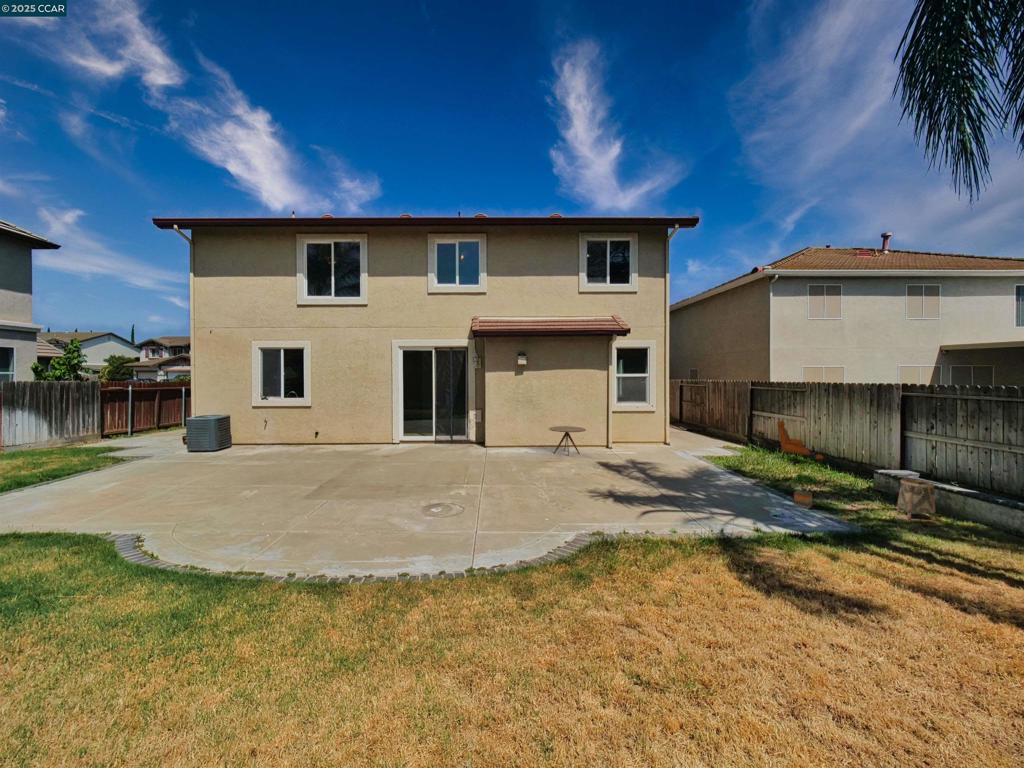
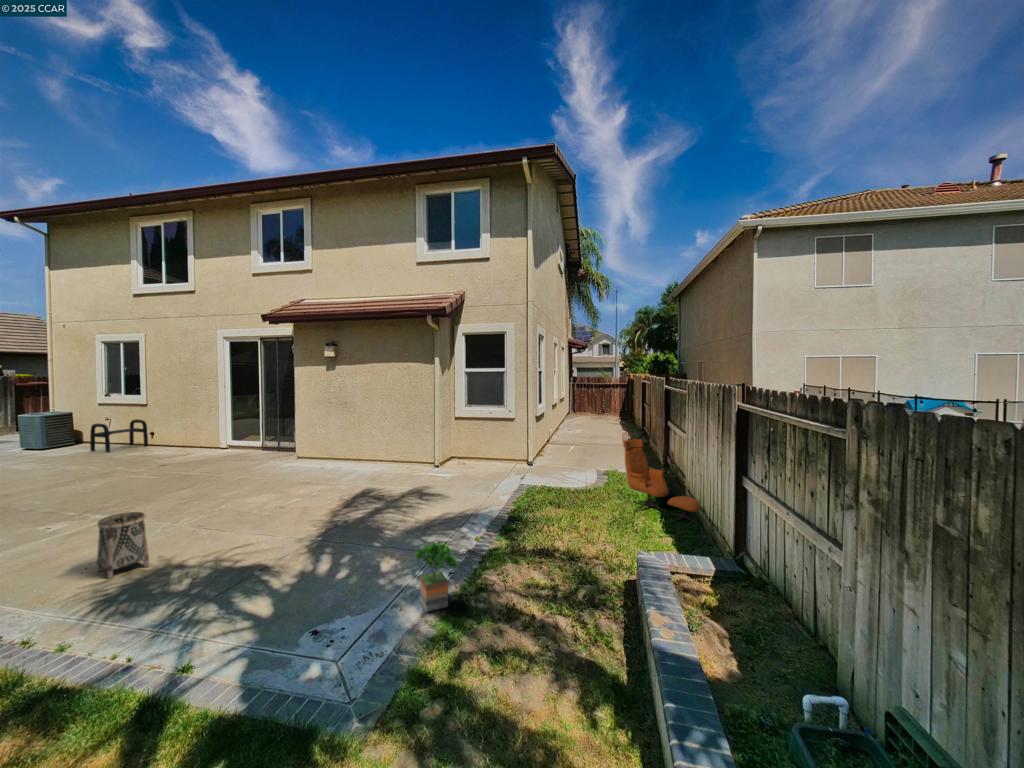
bench: none [275,420,314,450] -> present [90,419,148,452]
round table: present [549,426,586,456] -> none [340,436,391,476]
basket: present [897,478,936,521] -> present [97,512,149,579]

